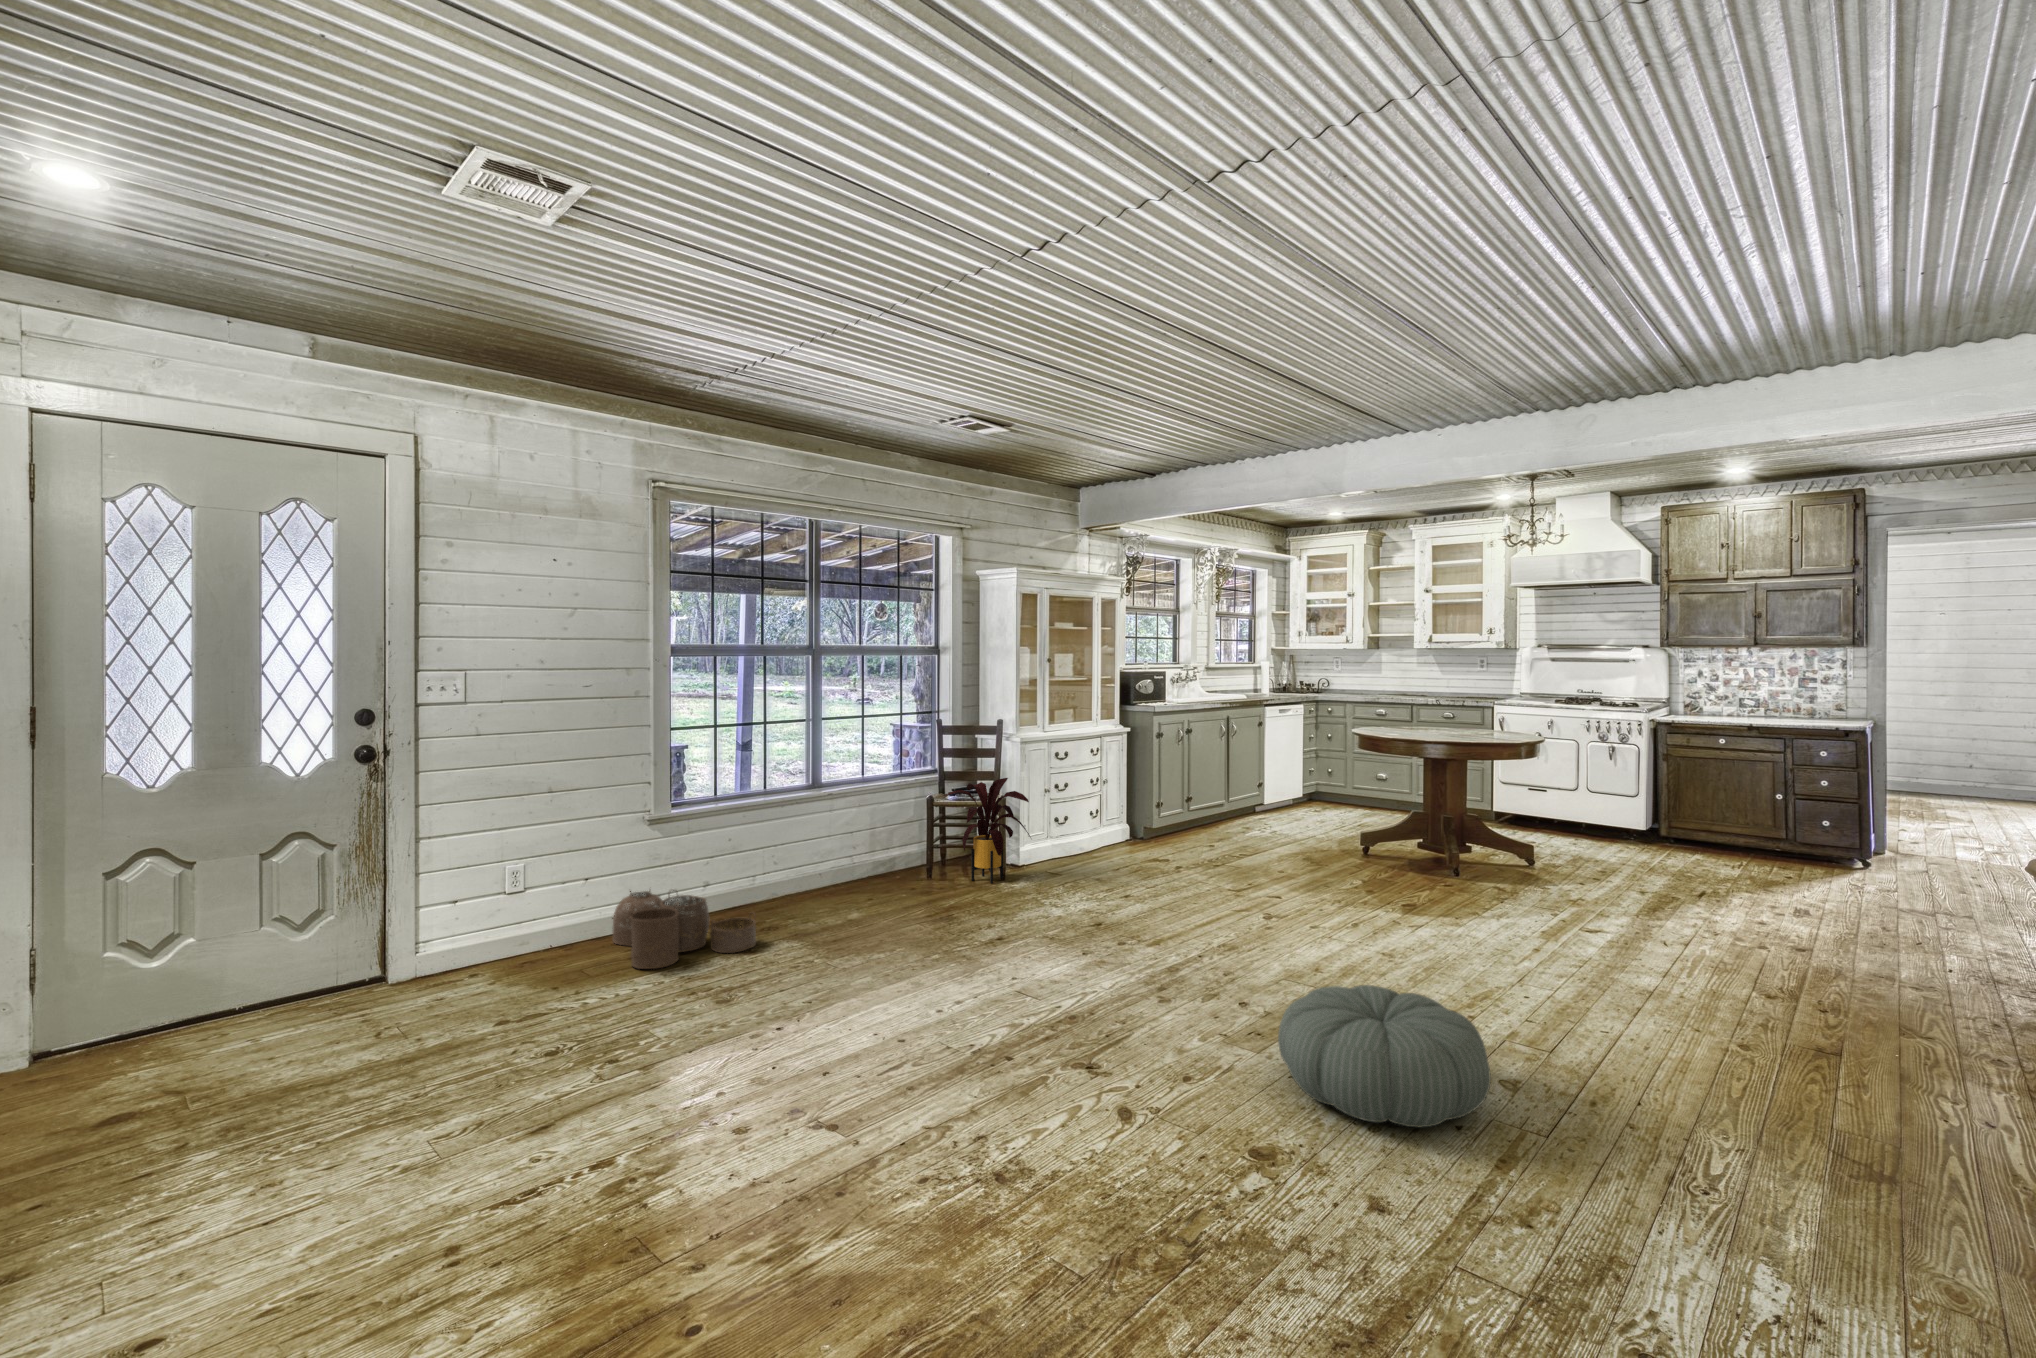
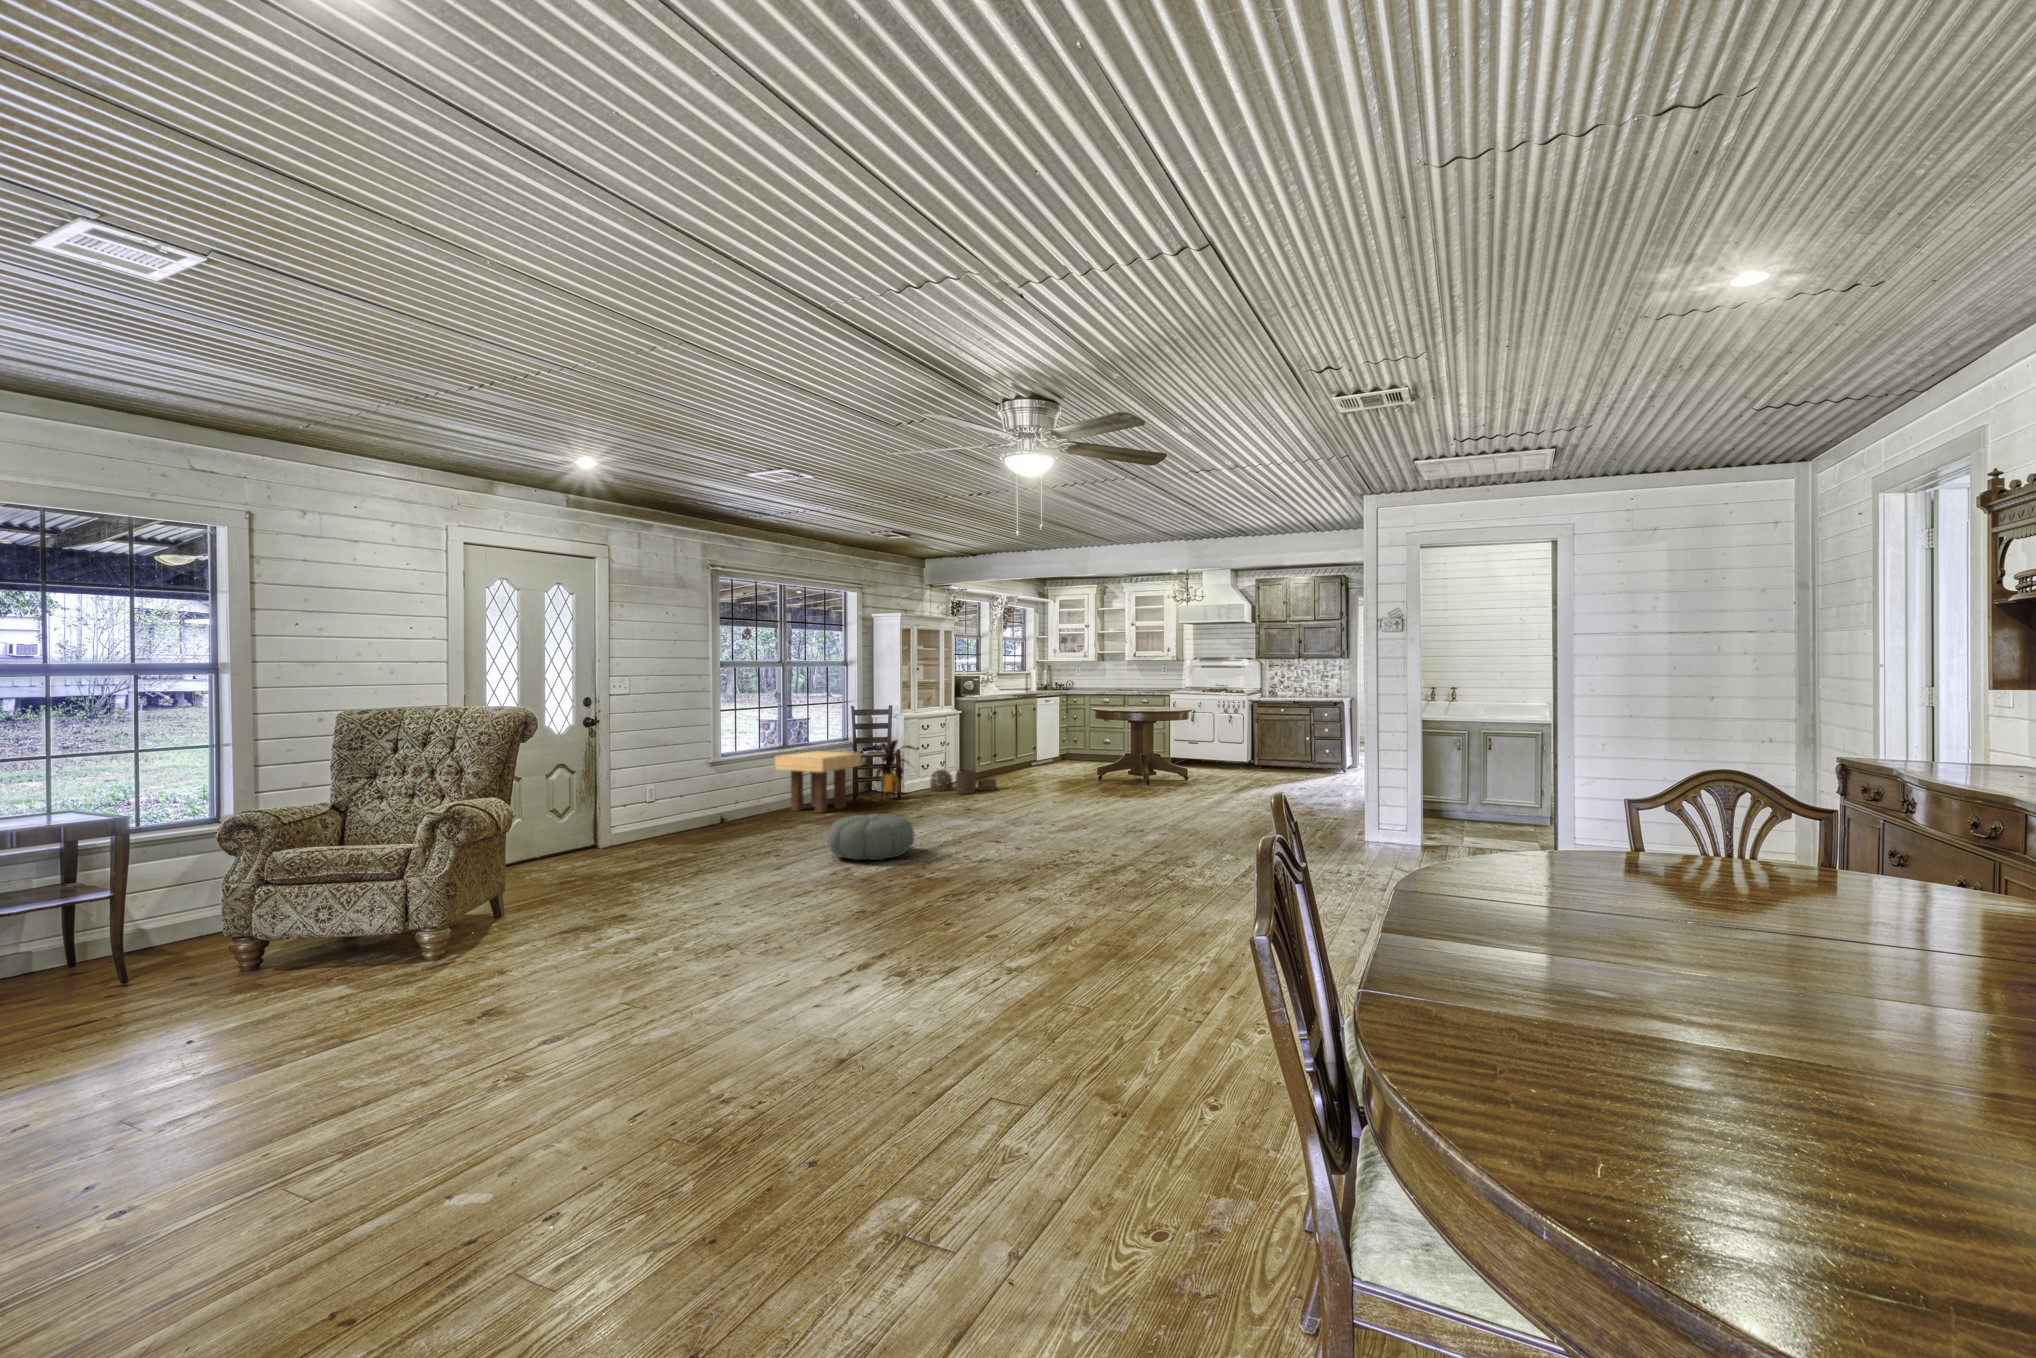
side table: none [781,795,924,911] -> present [775,751,861,813]
woven basket: present [613,890,756,969] -> present [930,769,996,794]
pouf: present [1278,985,1491,1127] -> present [828,814,914,860]

